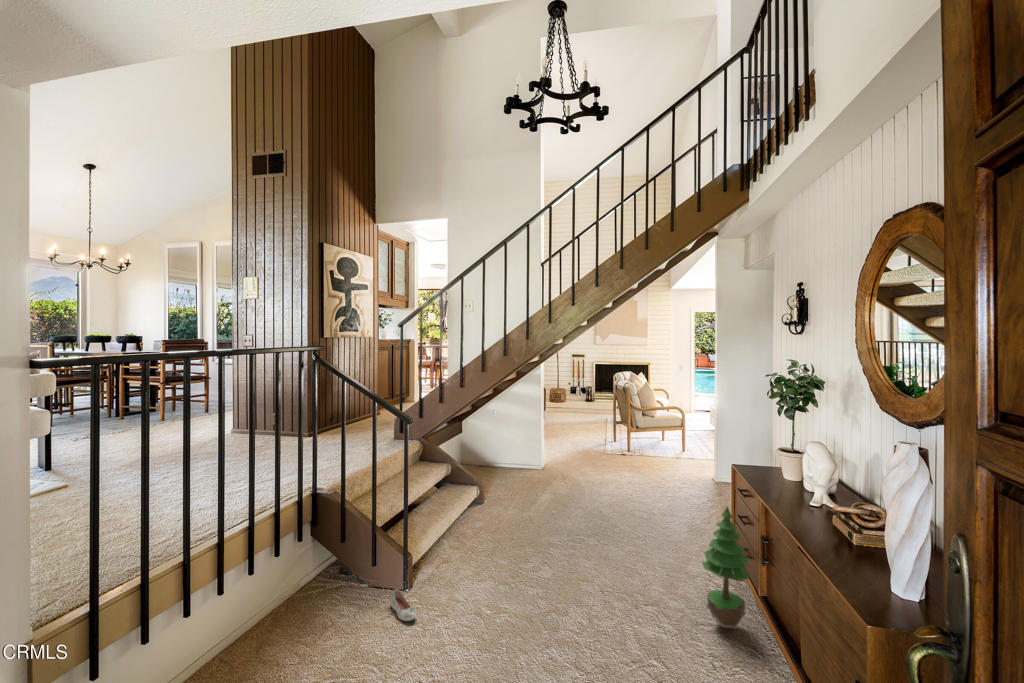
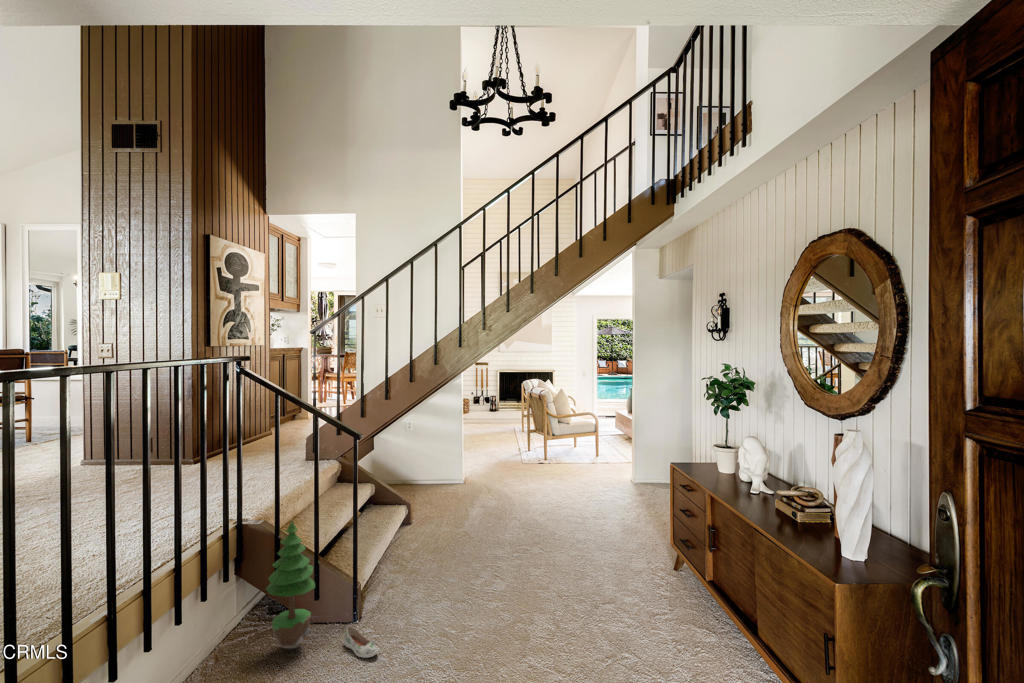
potted tree: present [702,507,750,628] -> present [266,521,315,649]

